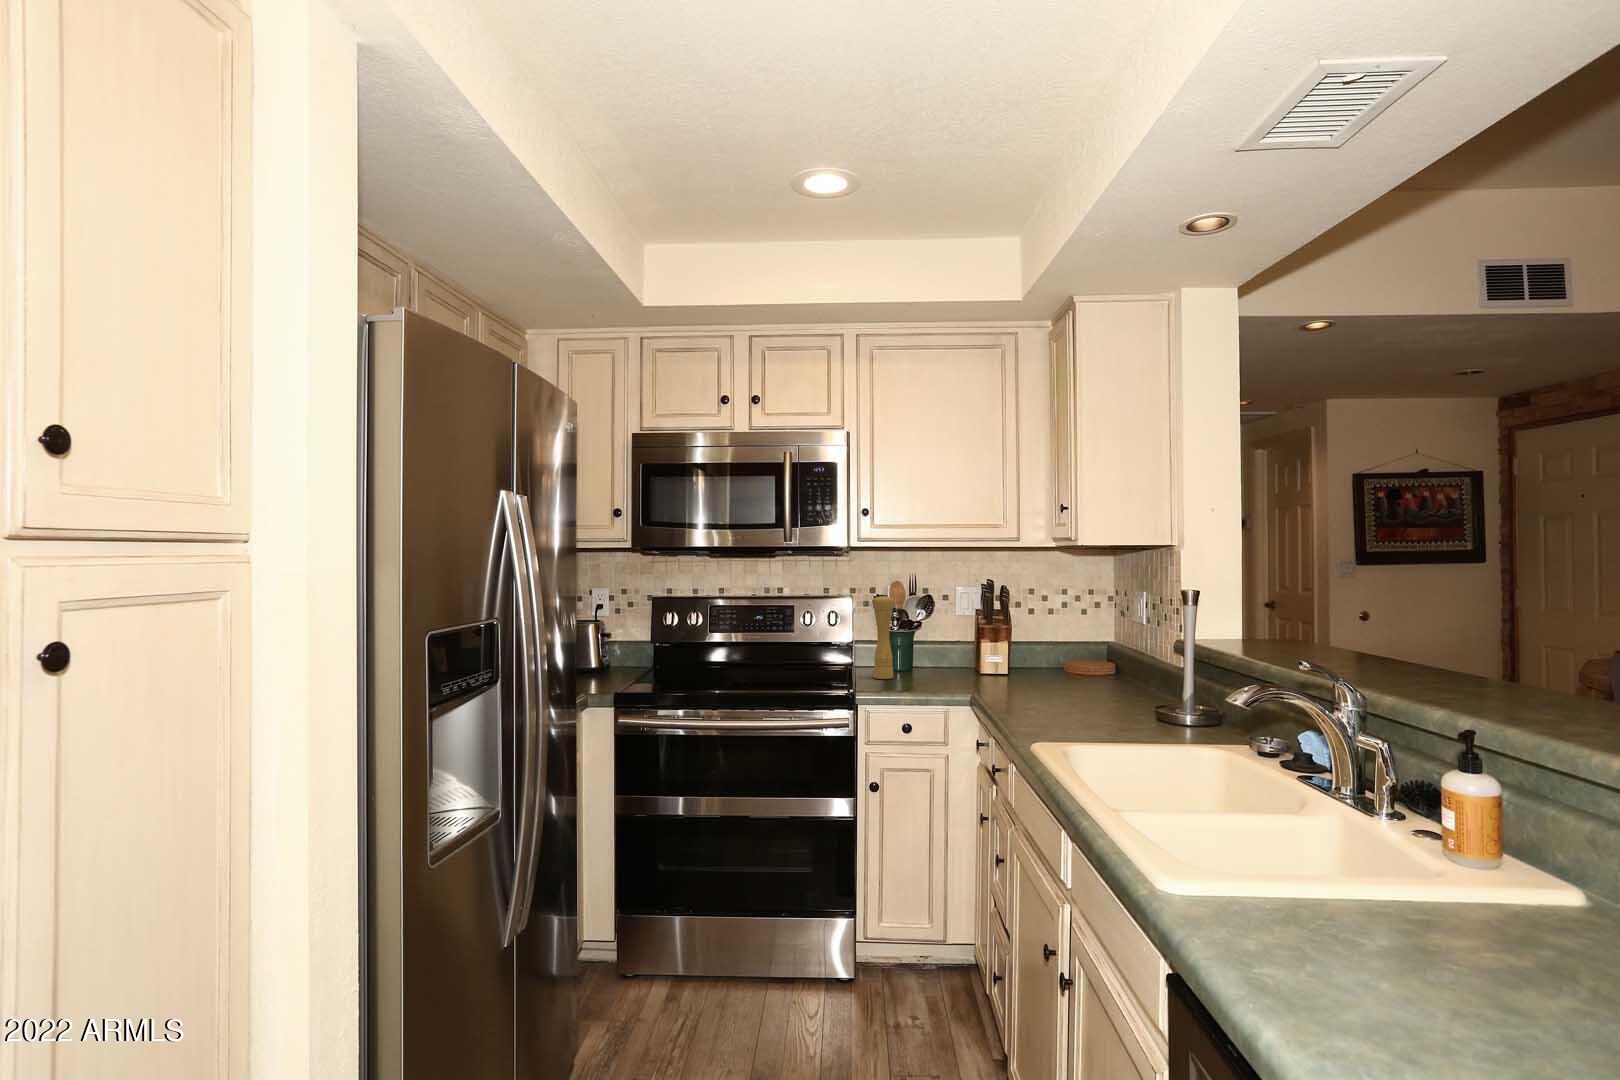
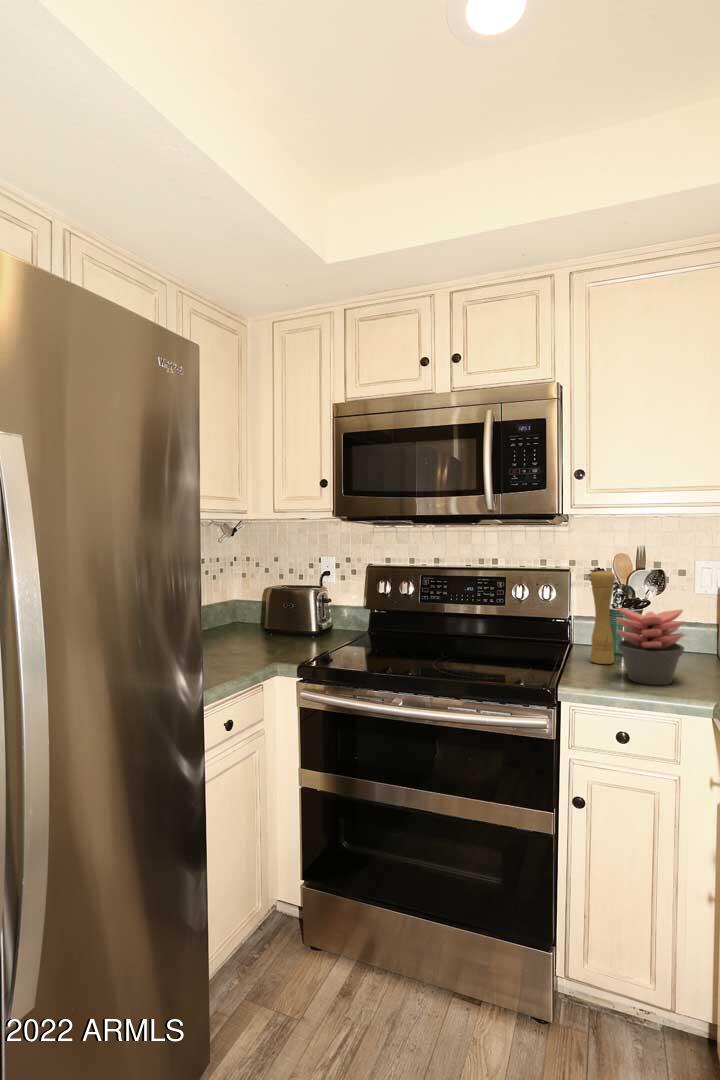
succulent plant: none [897,626,952,688] -> present [616,607,685,685]

